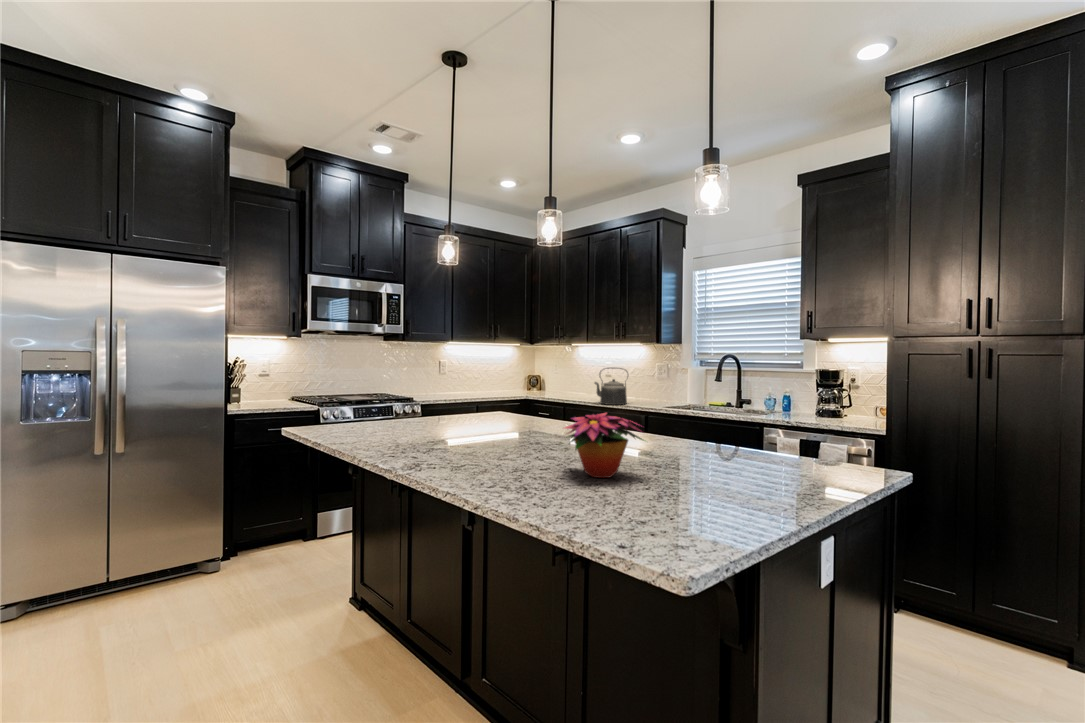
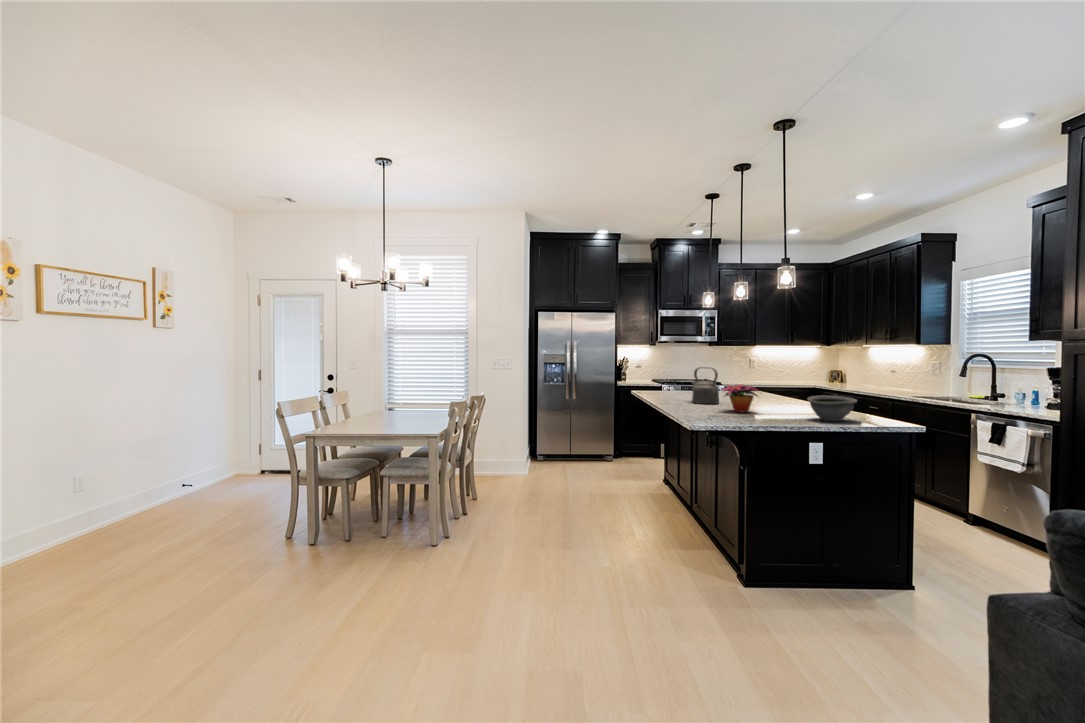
kettle: present [595,368,628,405] -> present [691,367,719,404]
bowl: none [735,428,828,482] -> present [807,395,857,421]

